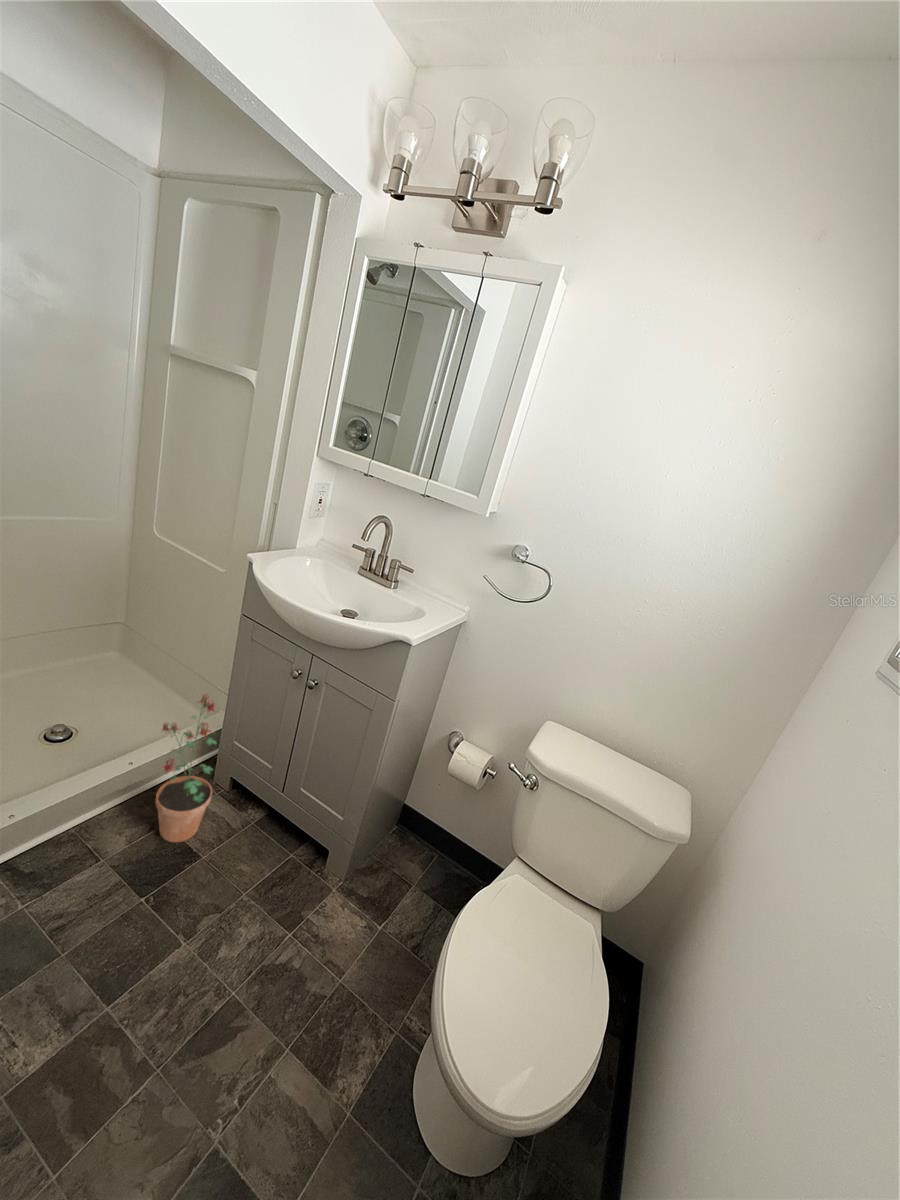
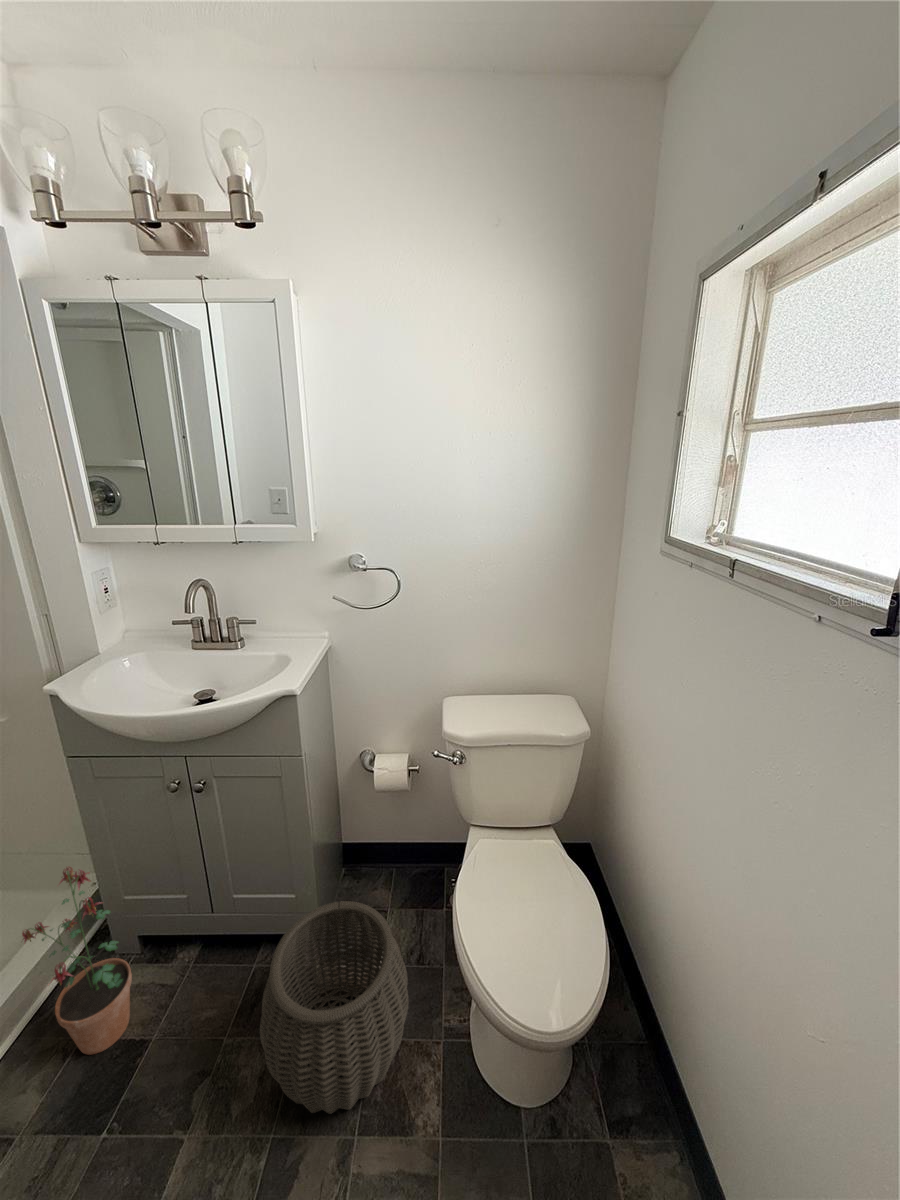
woven basket: none [255,837,398,1025] -> present [260,901,409,1114]

